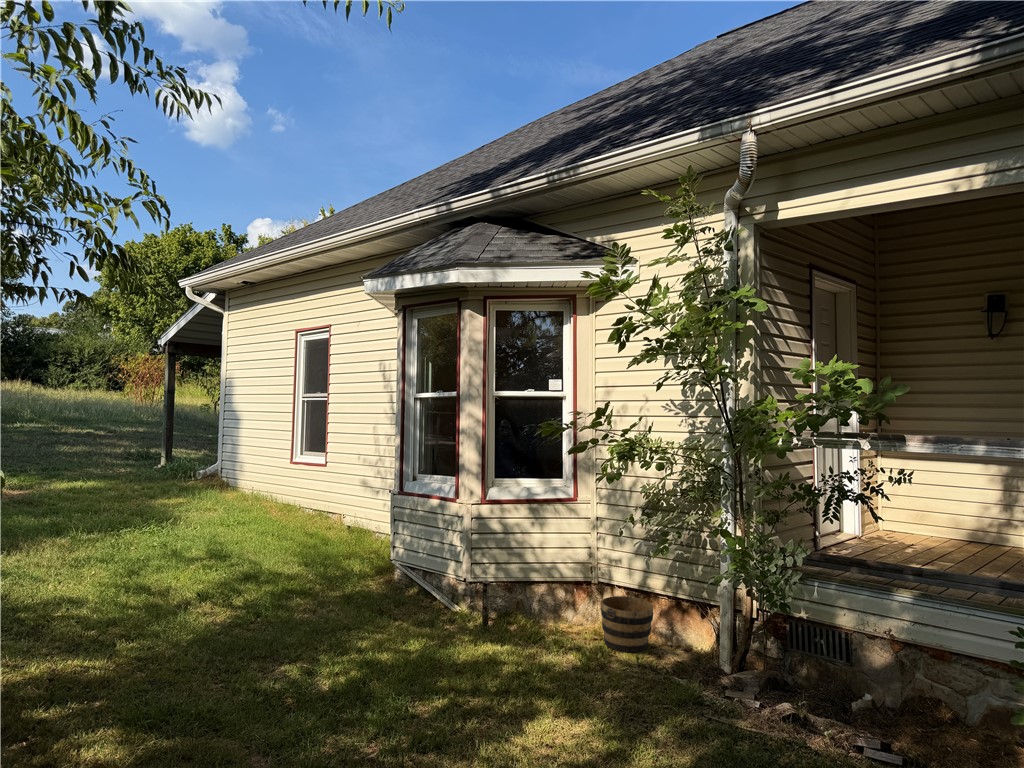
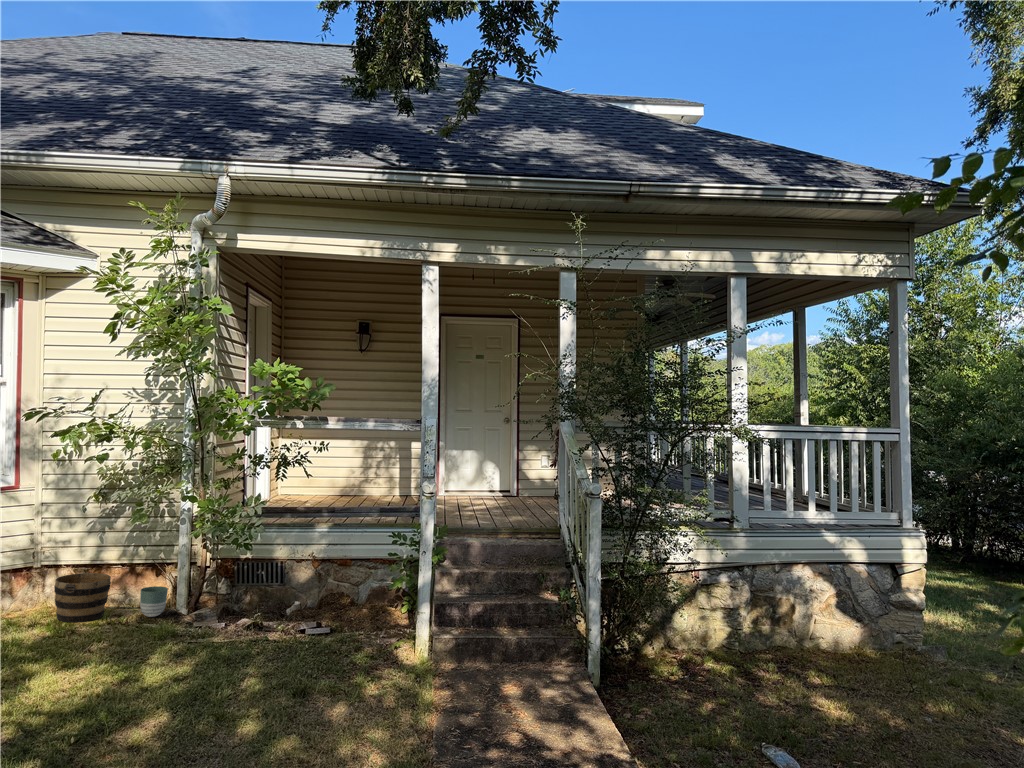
planter: none [680,628,710,665] -> present [140,586,168,617]

